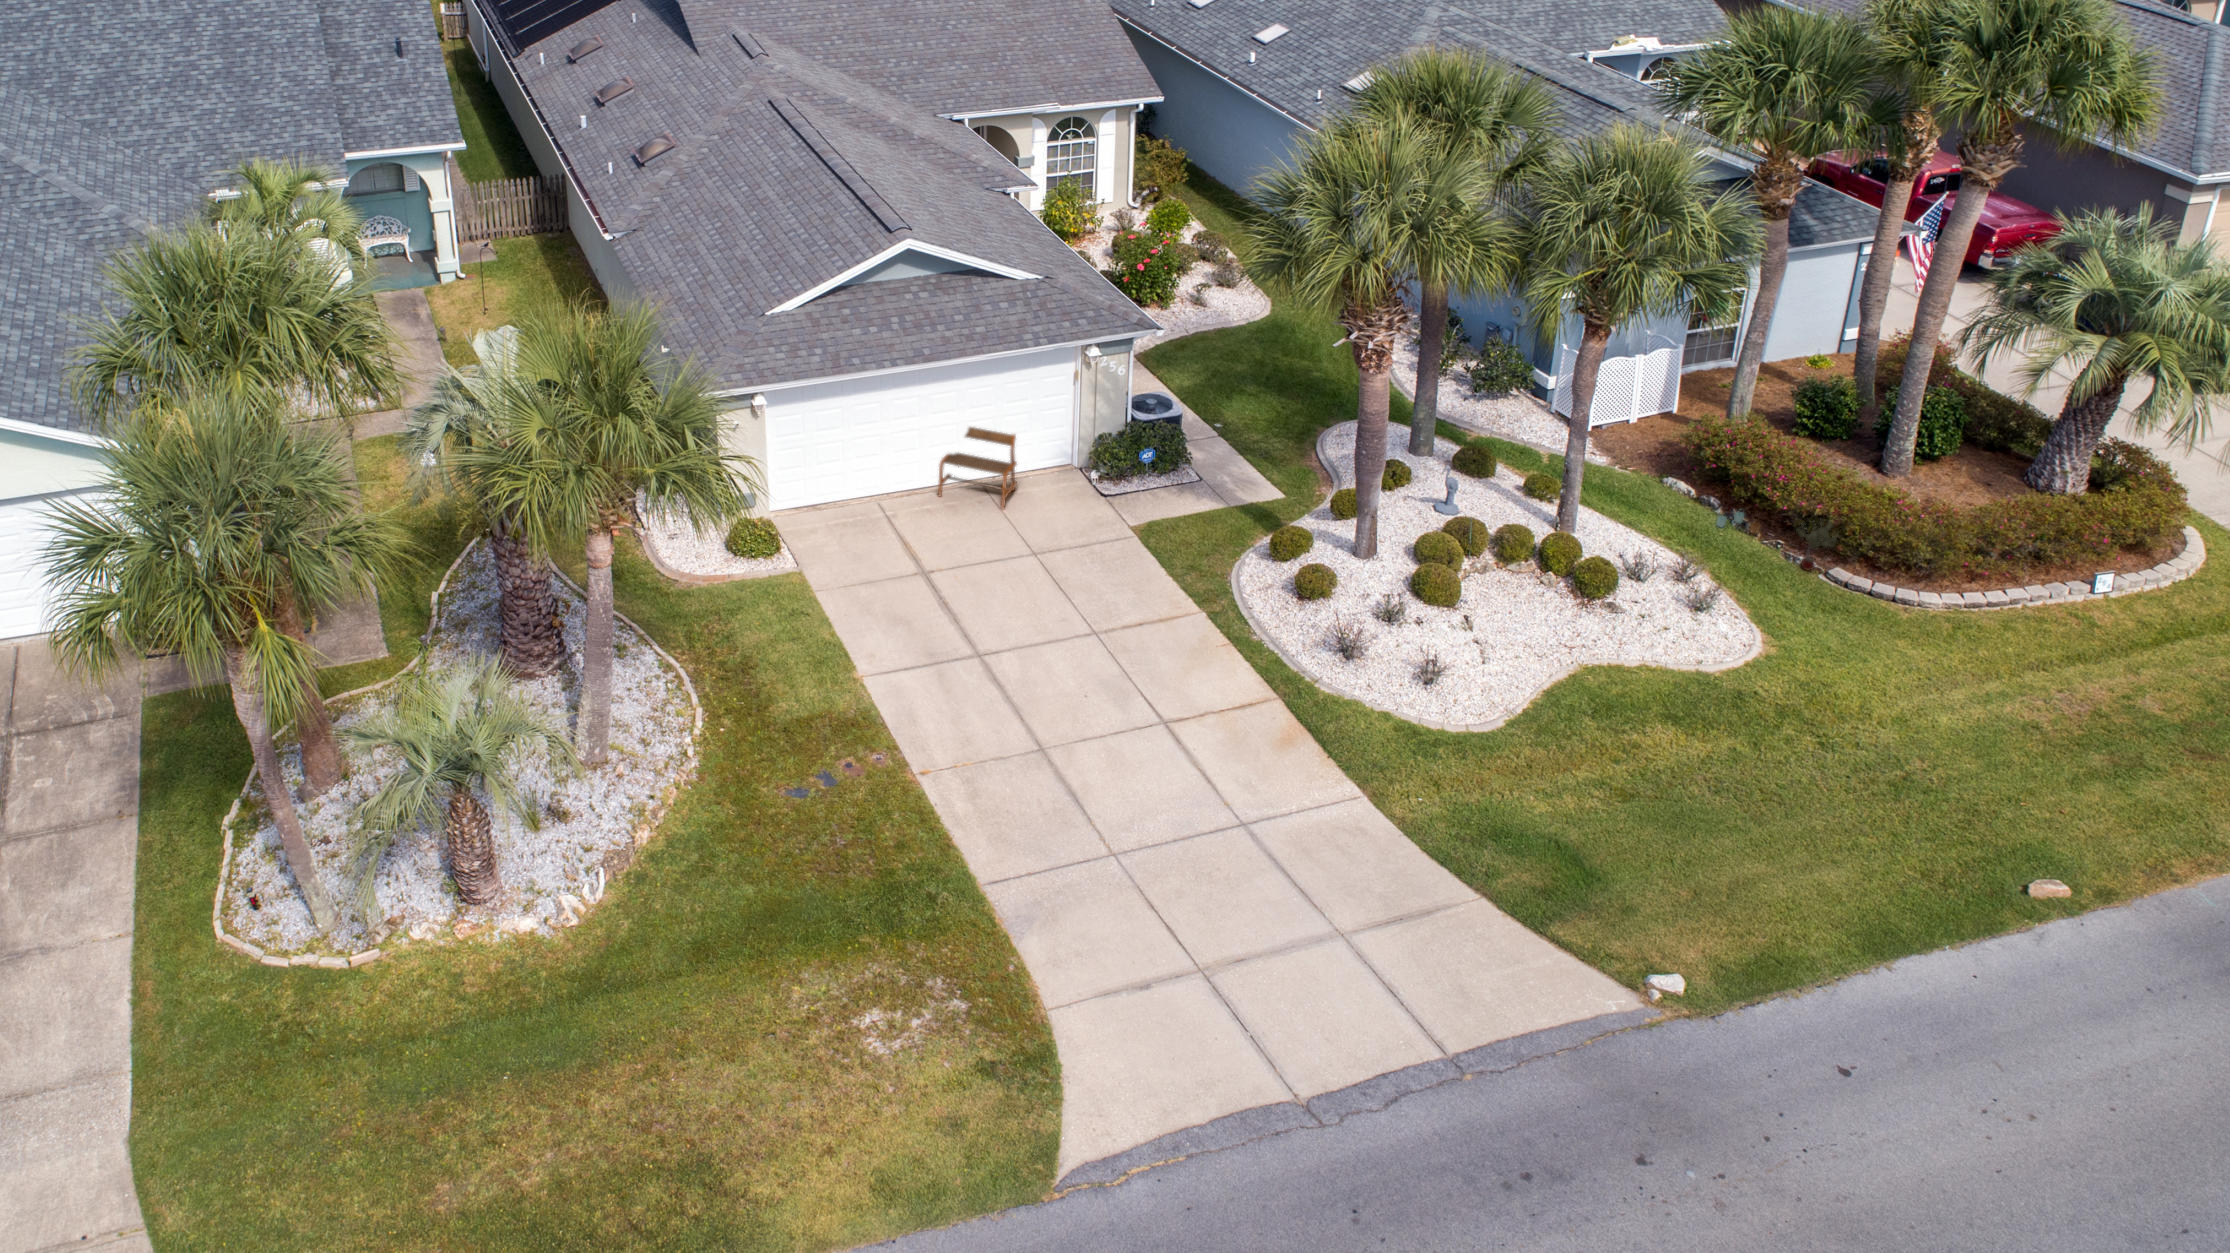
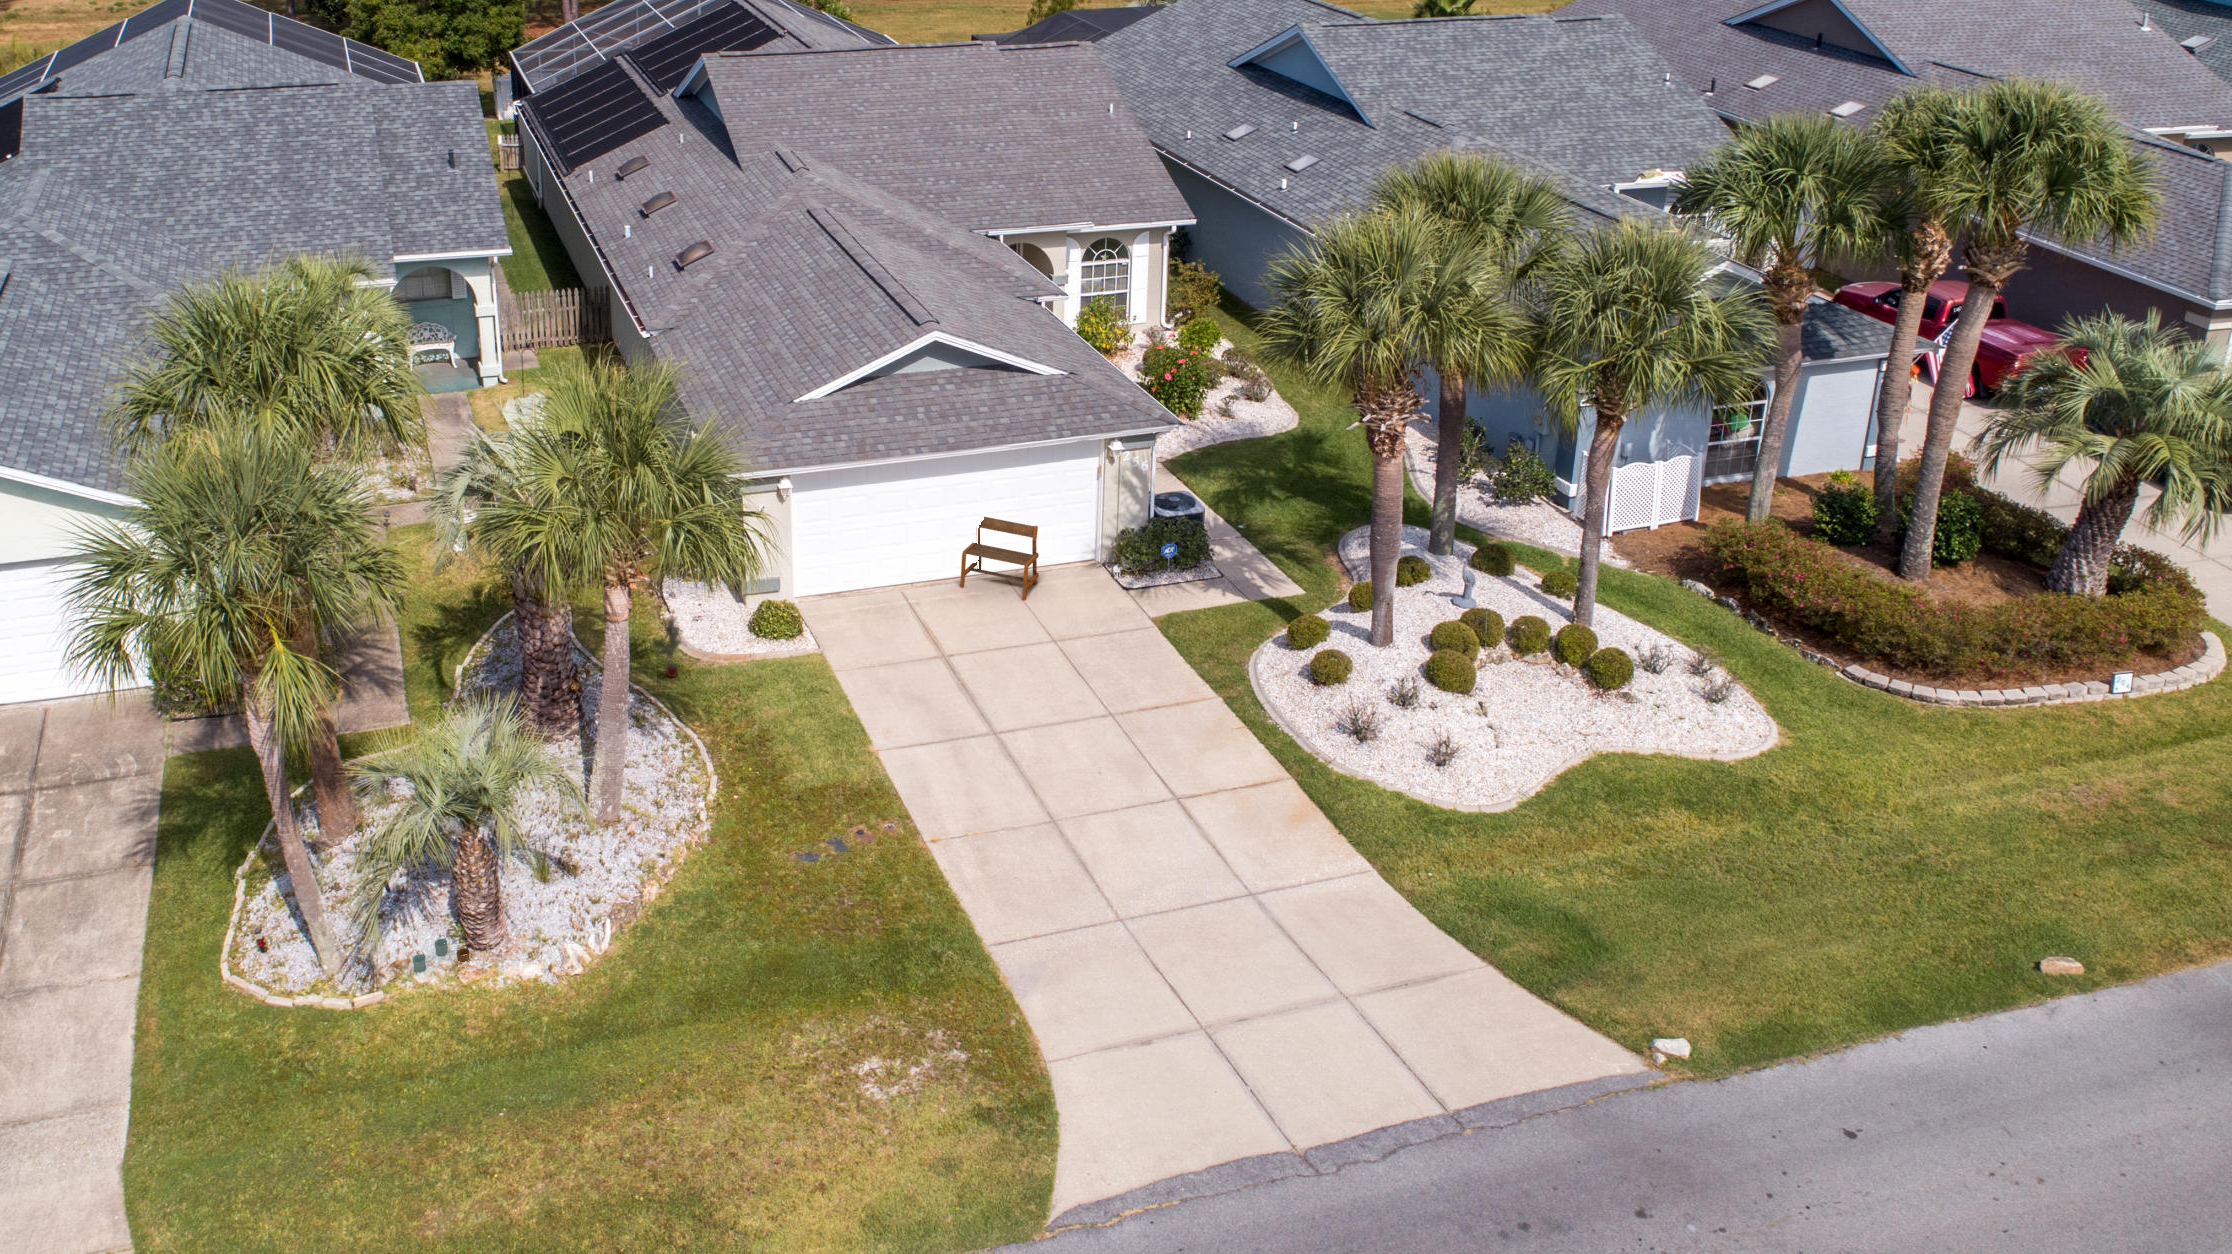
bucket: present [1717,512,1760,534] -> present [412,935,470,972]
potted tree: present [1797,519,1838,571] -> present [653,617,682,677]

